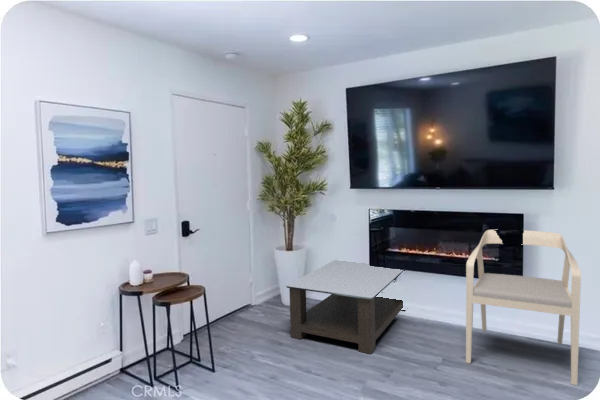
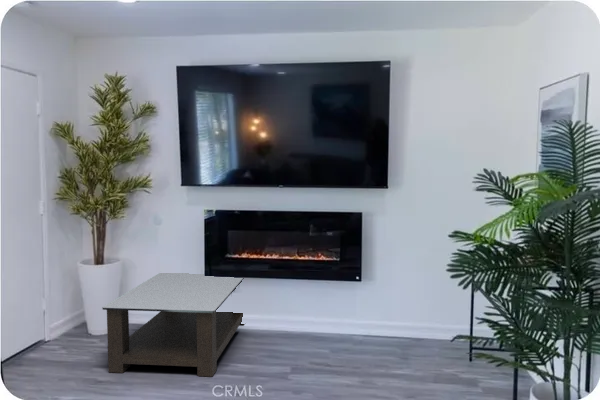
armchair: present [466,230,581,385] -> none [313,228,415,374]

